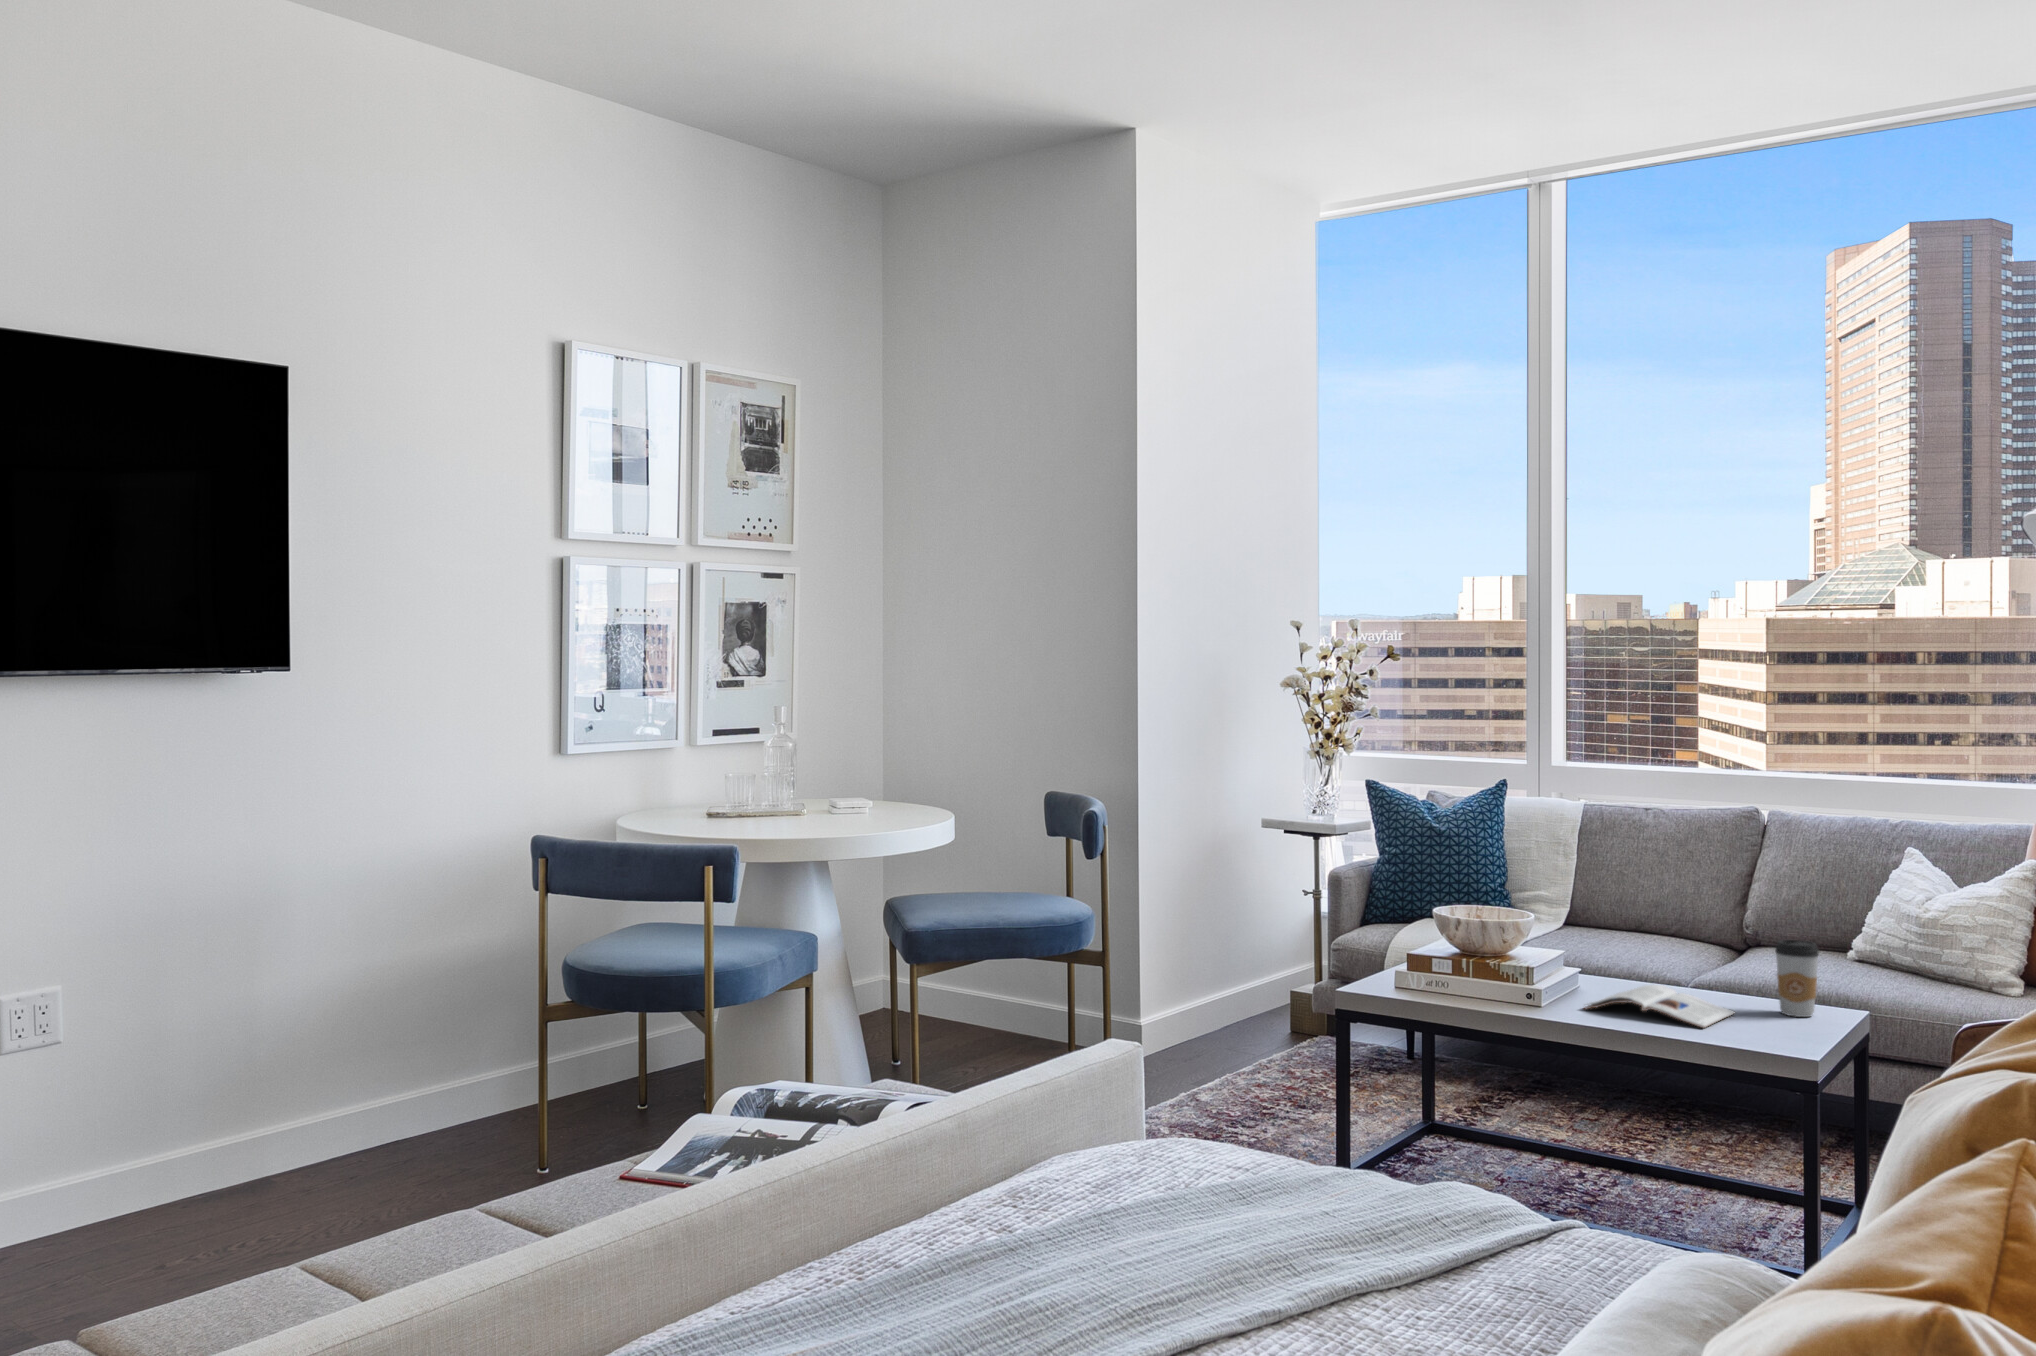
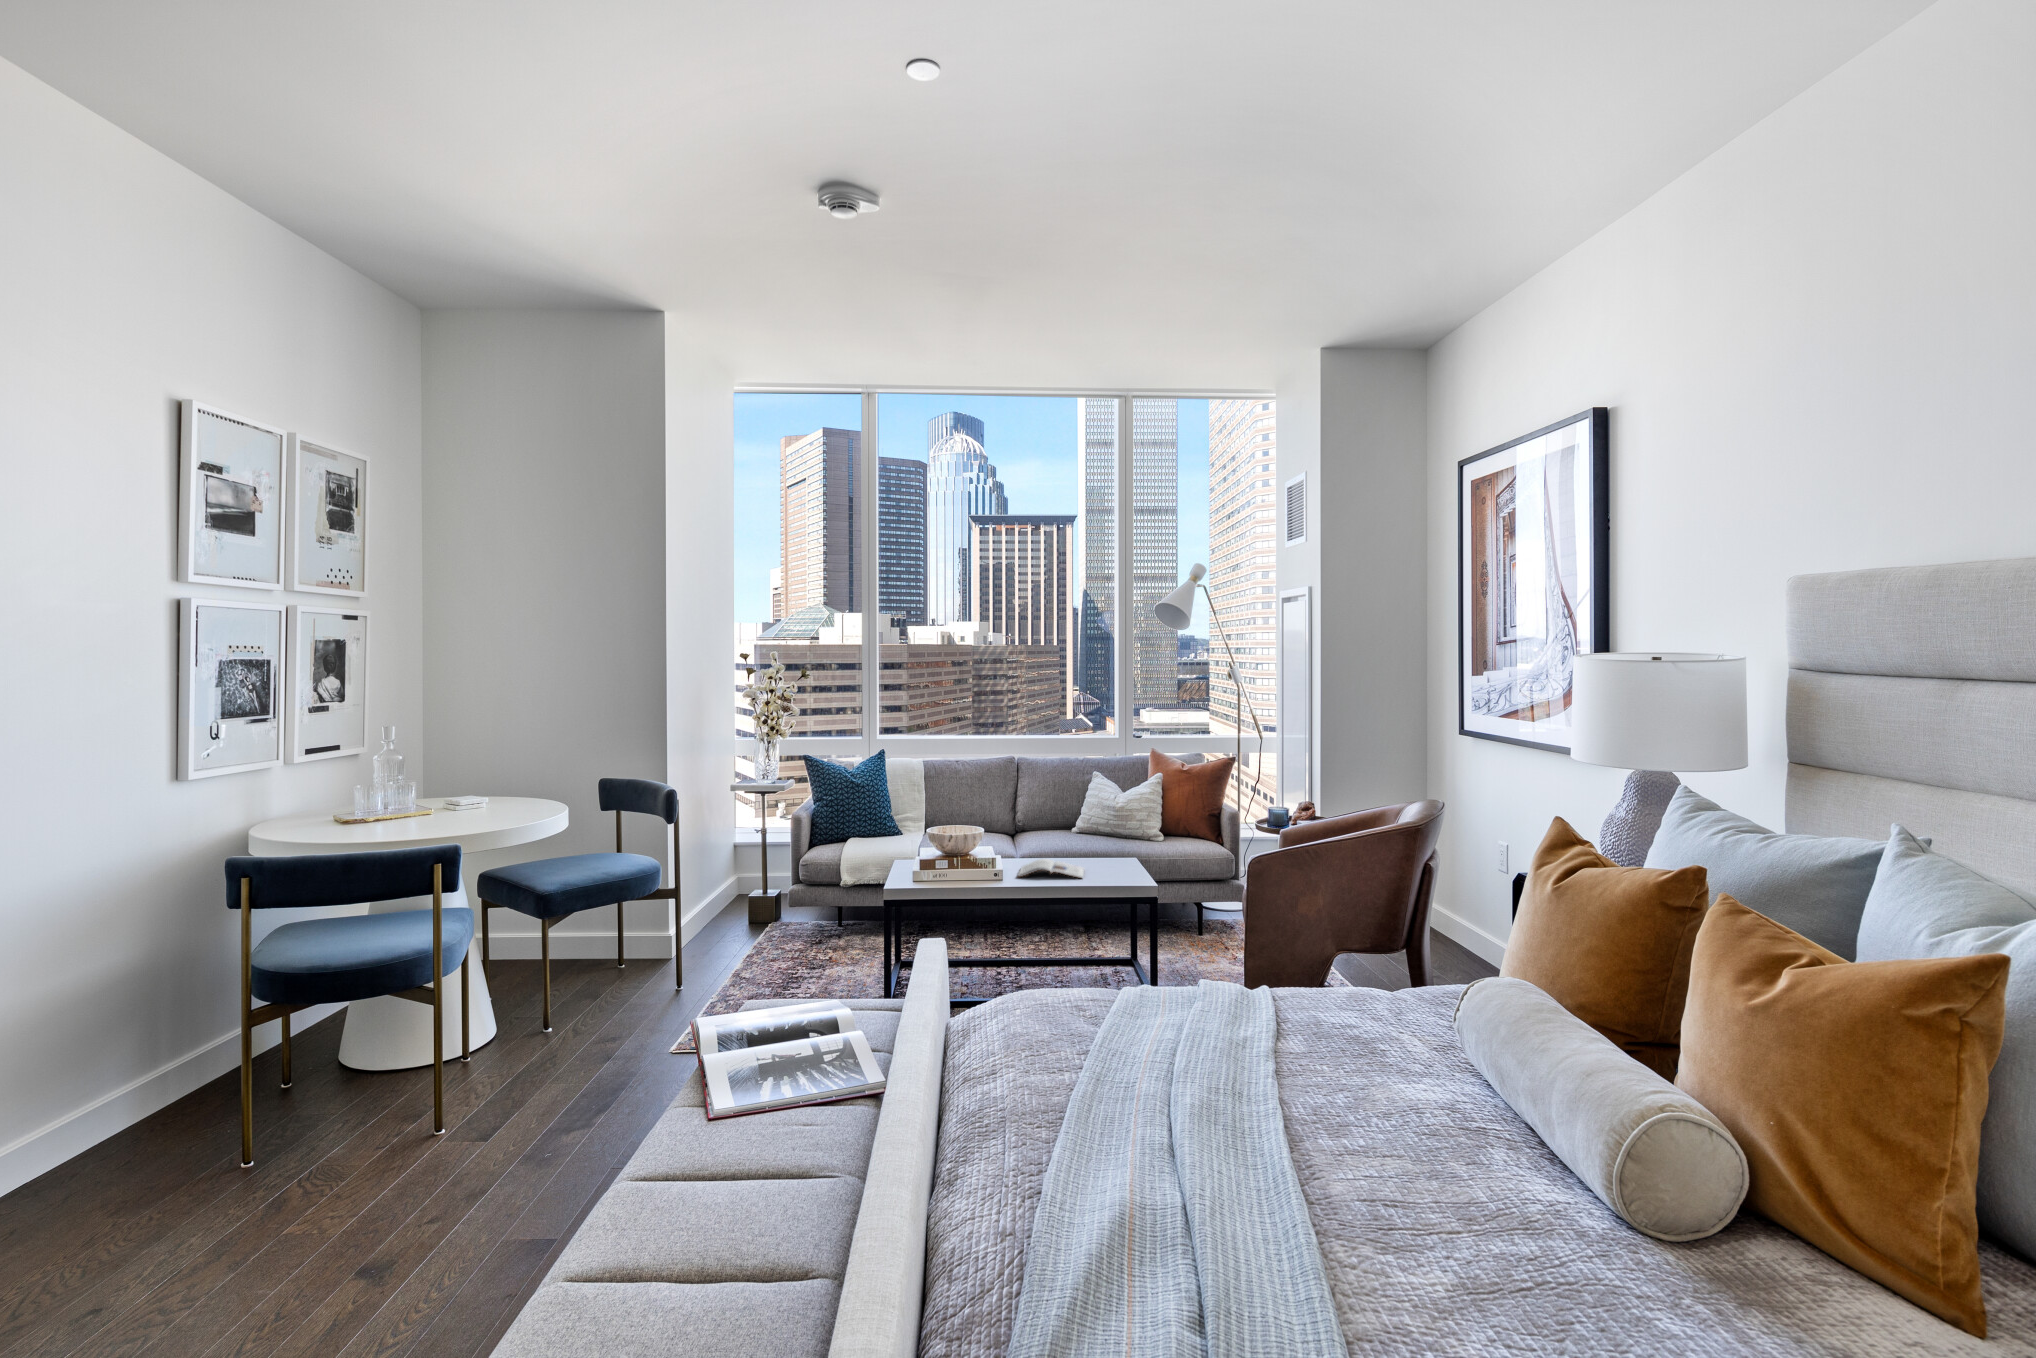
coffee cup: present [1775,940,1819,1017] -> none [1097,826,1118,866]

